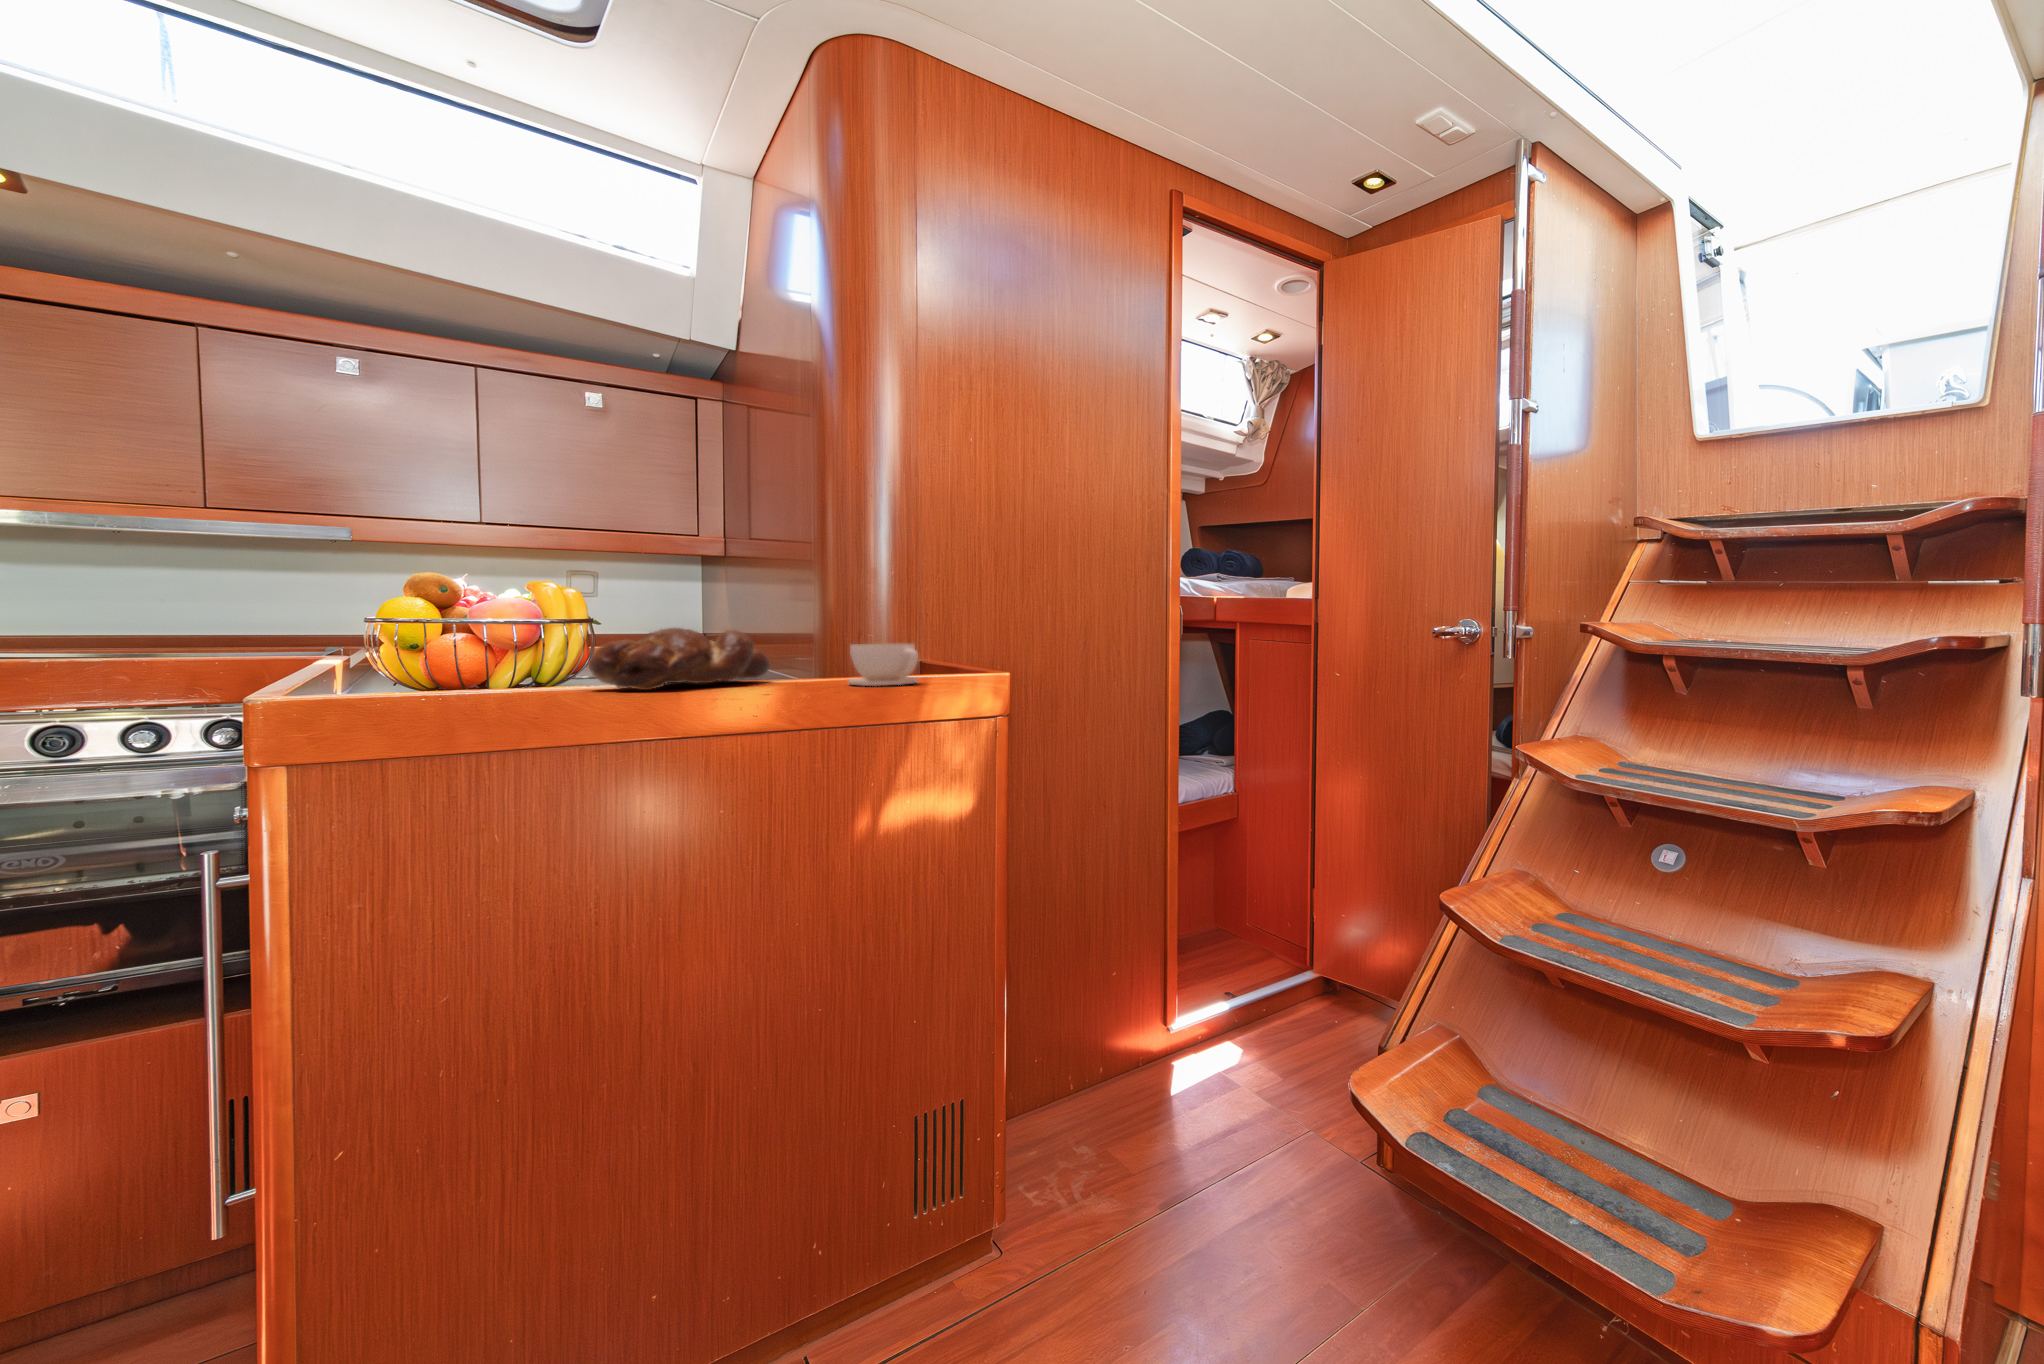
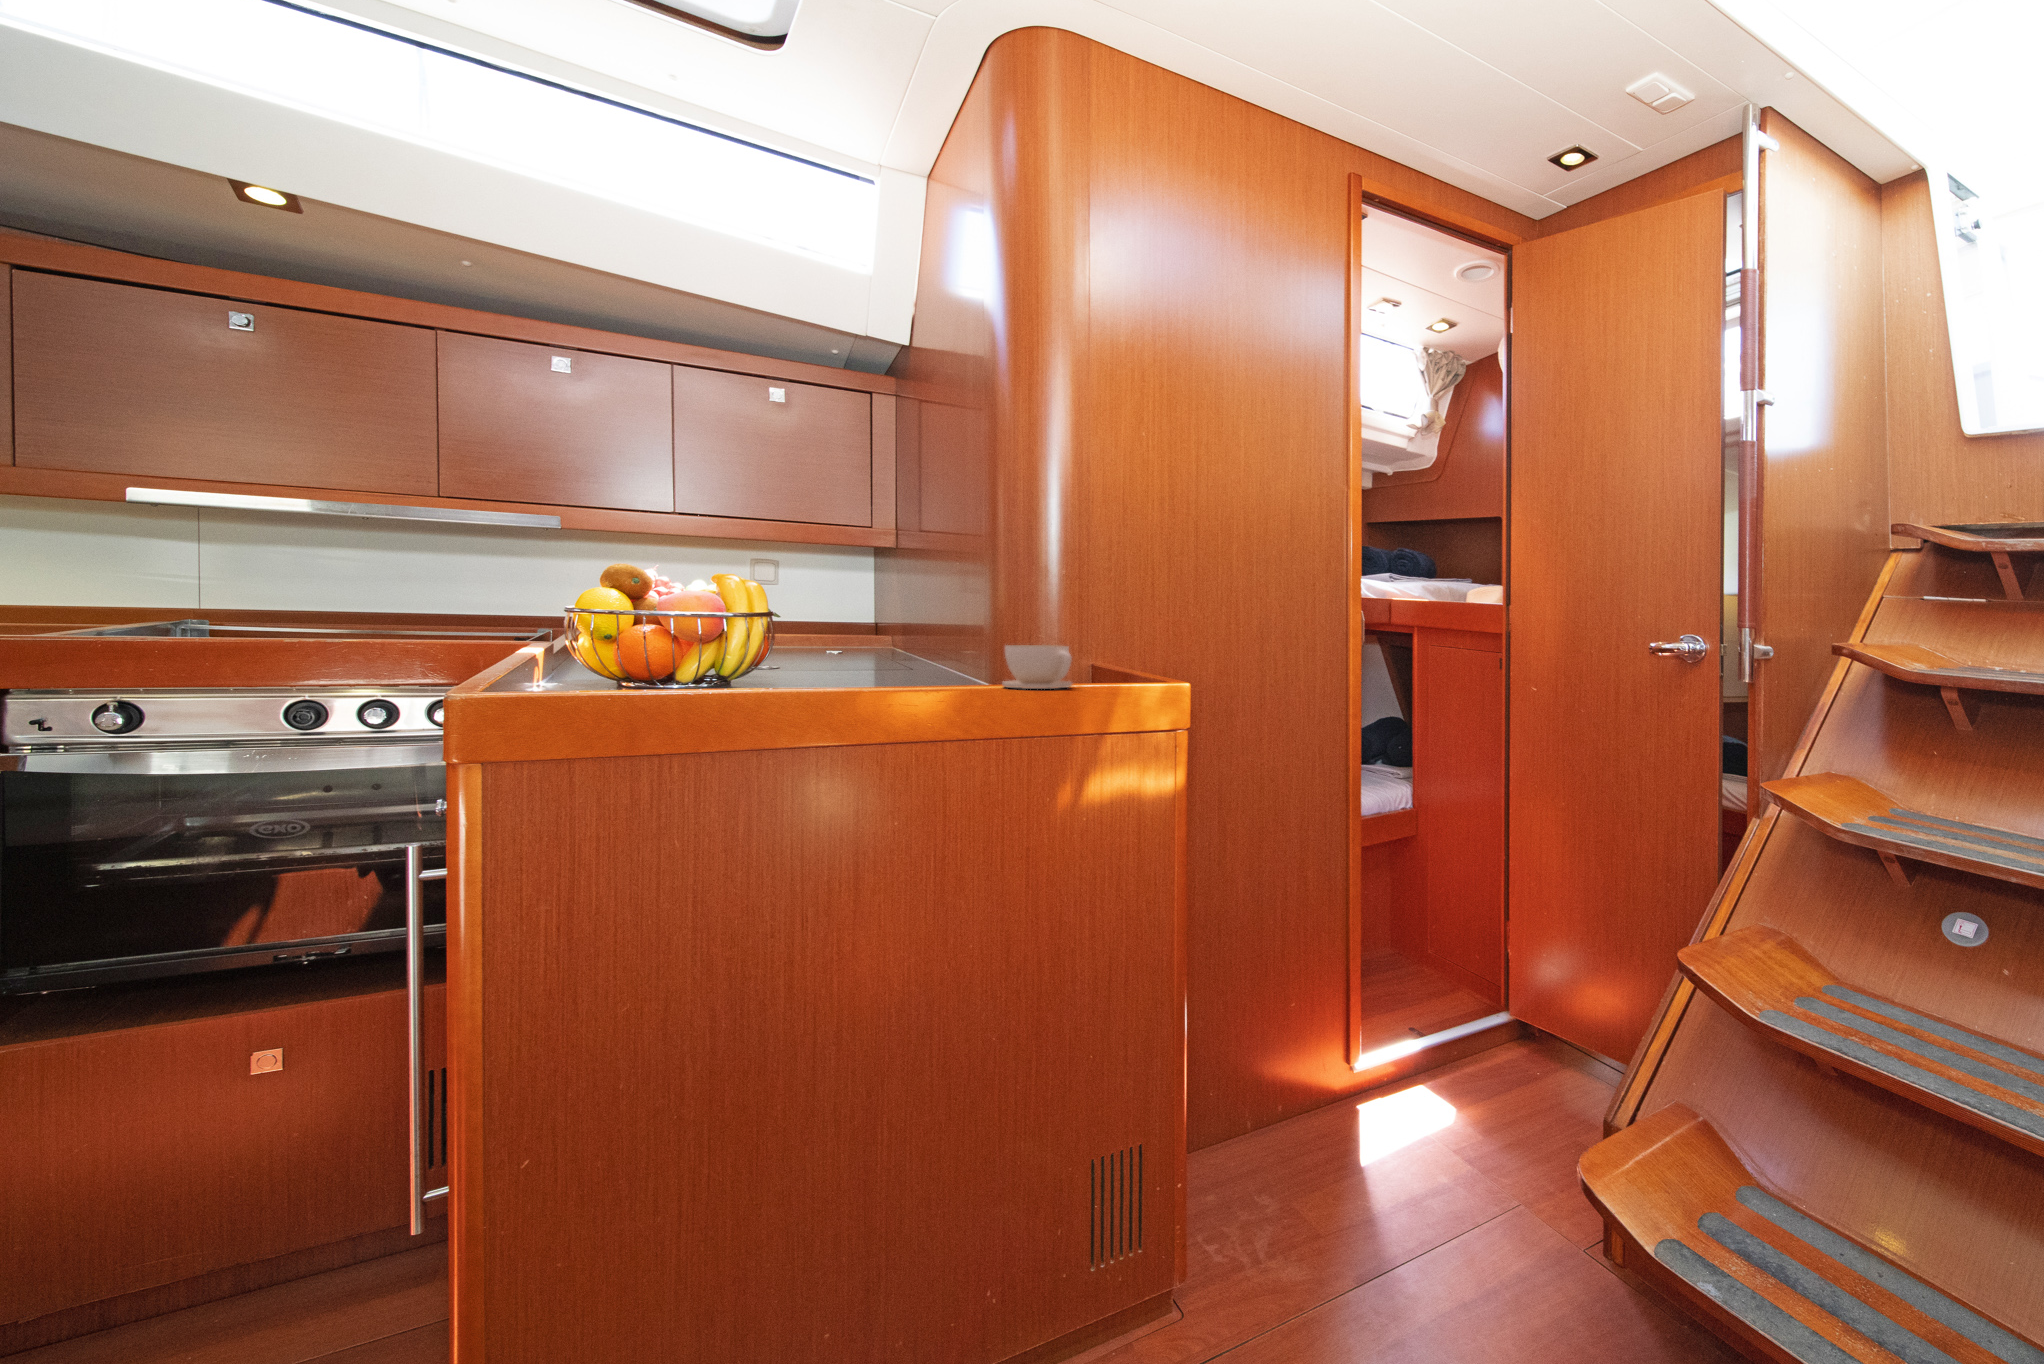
bread loaf: present [589,628,770,690] -> none [761,625,930,686]

